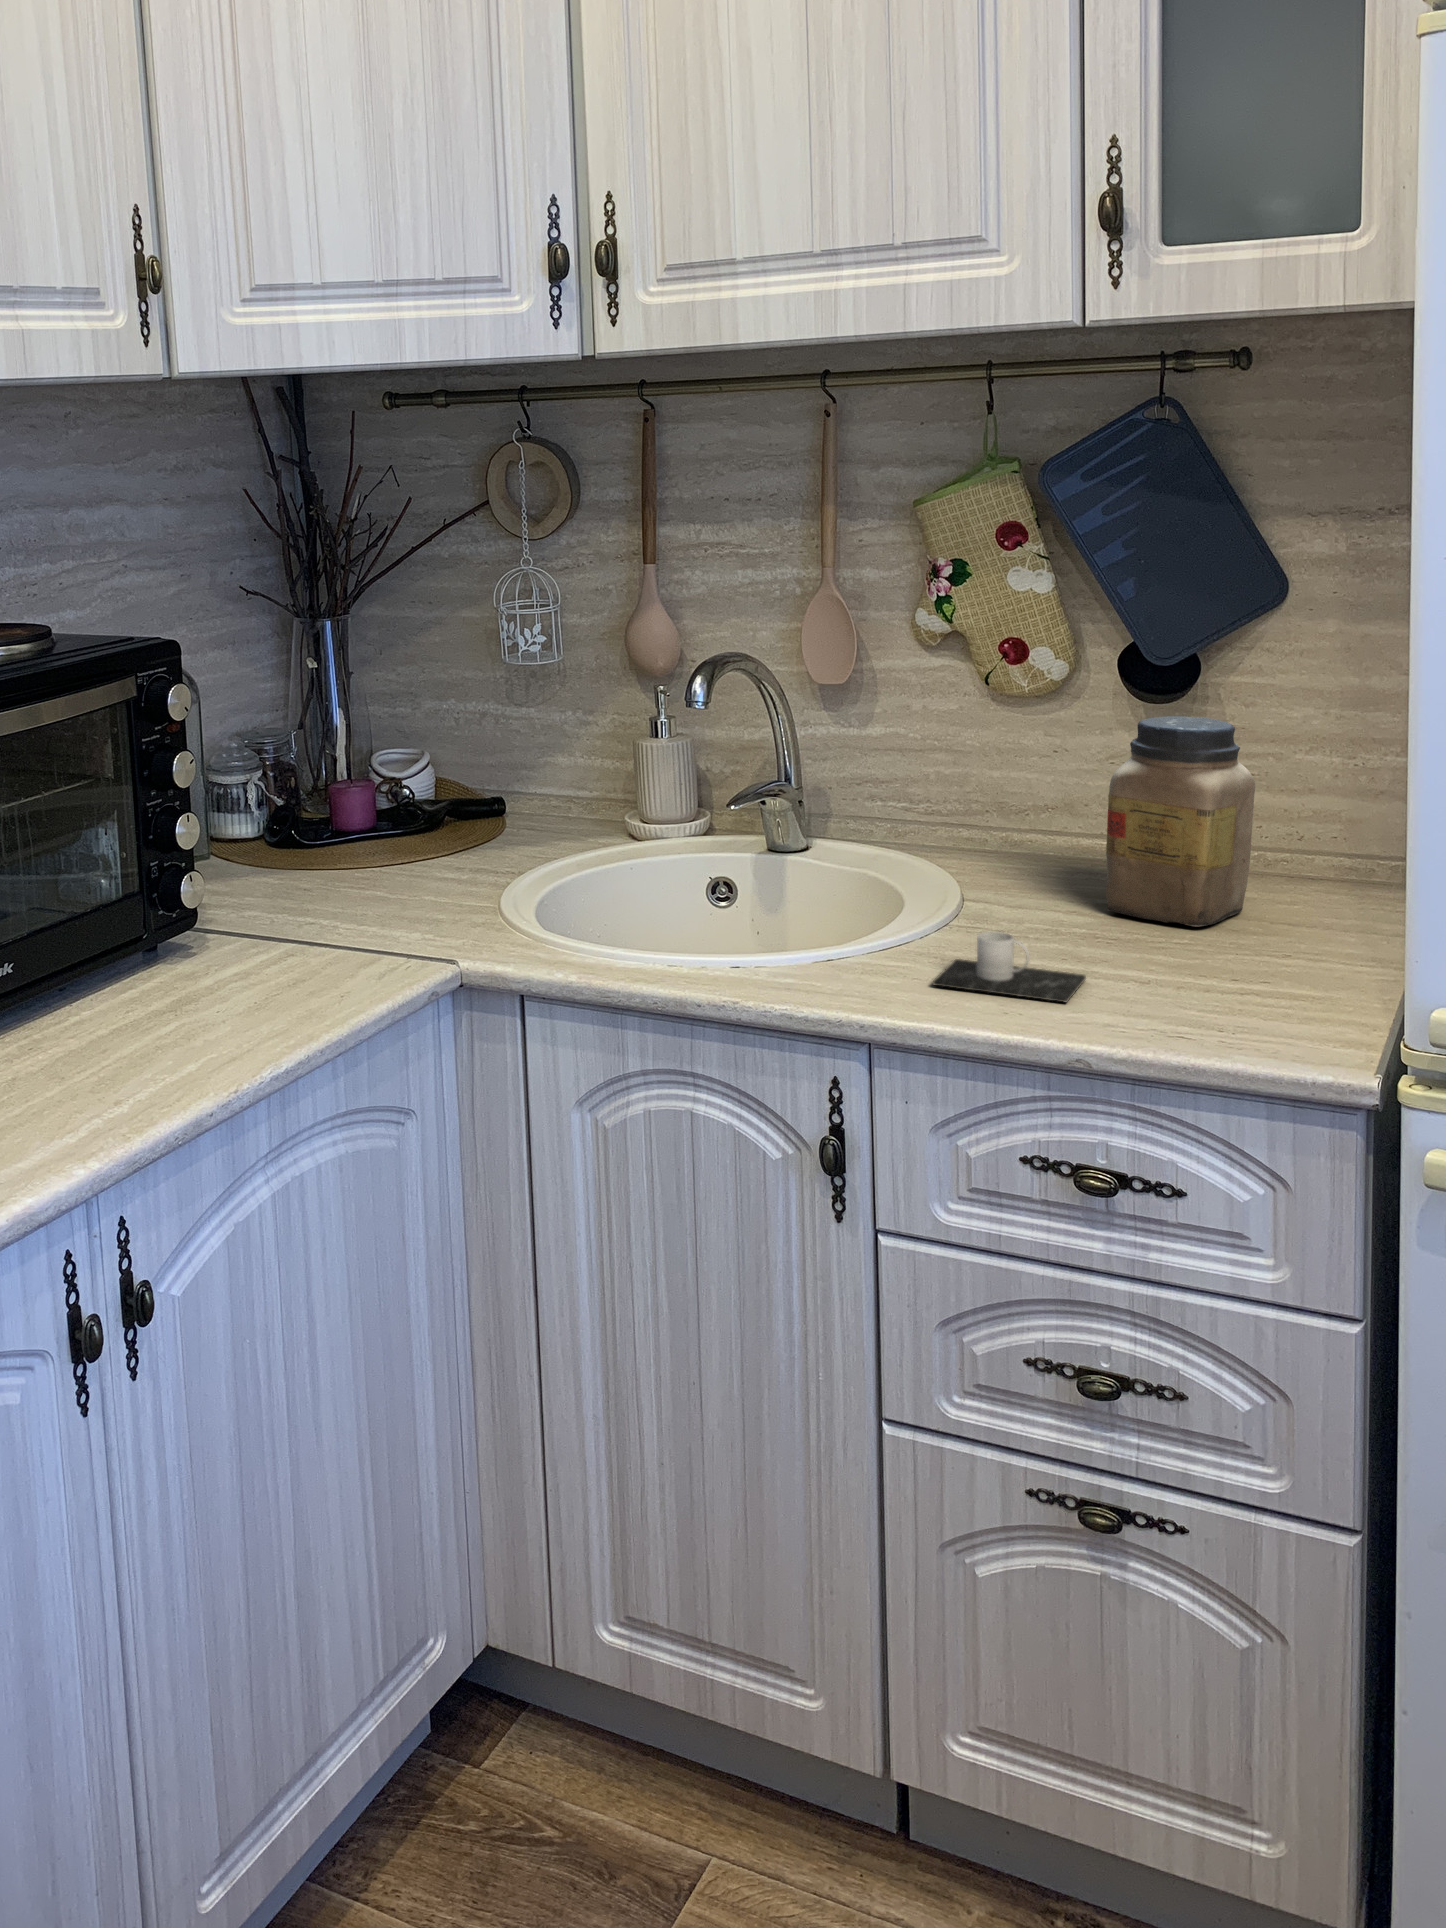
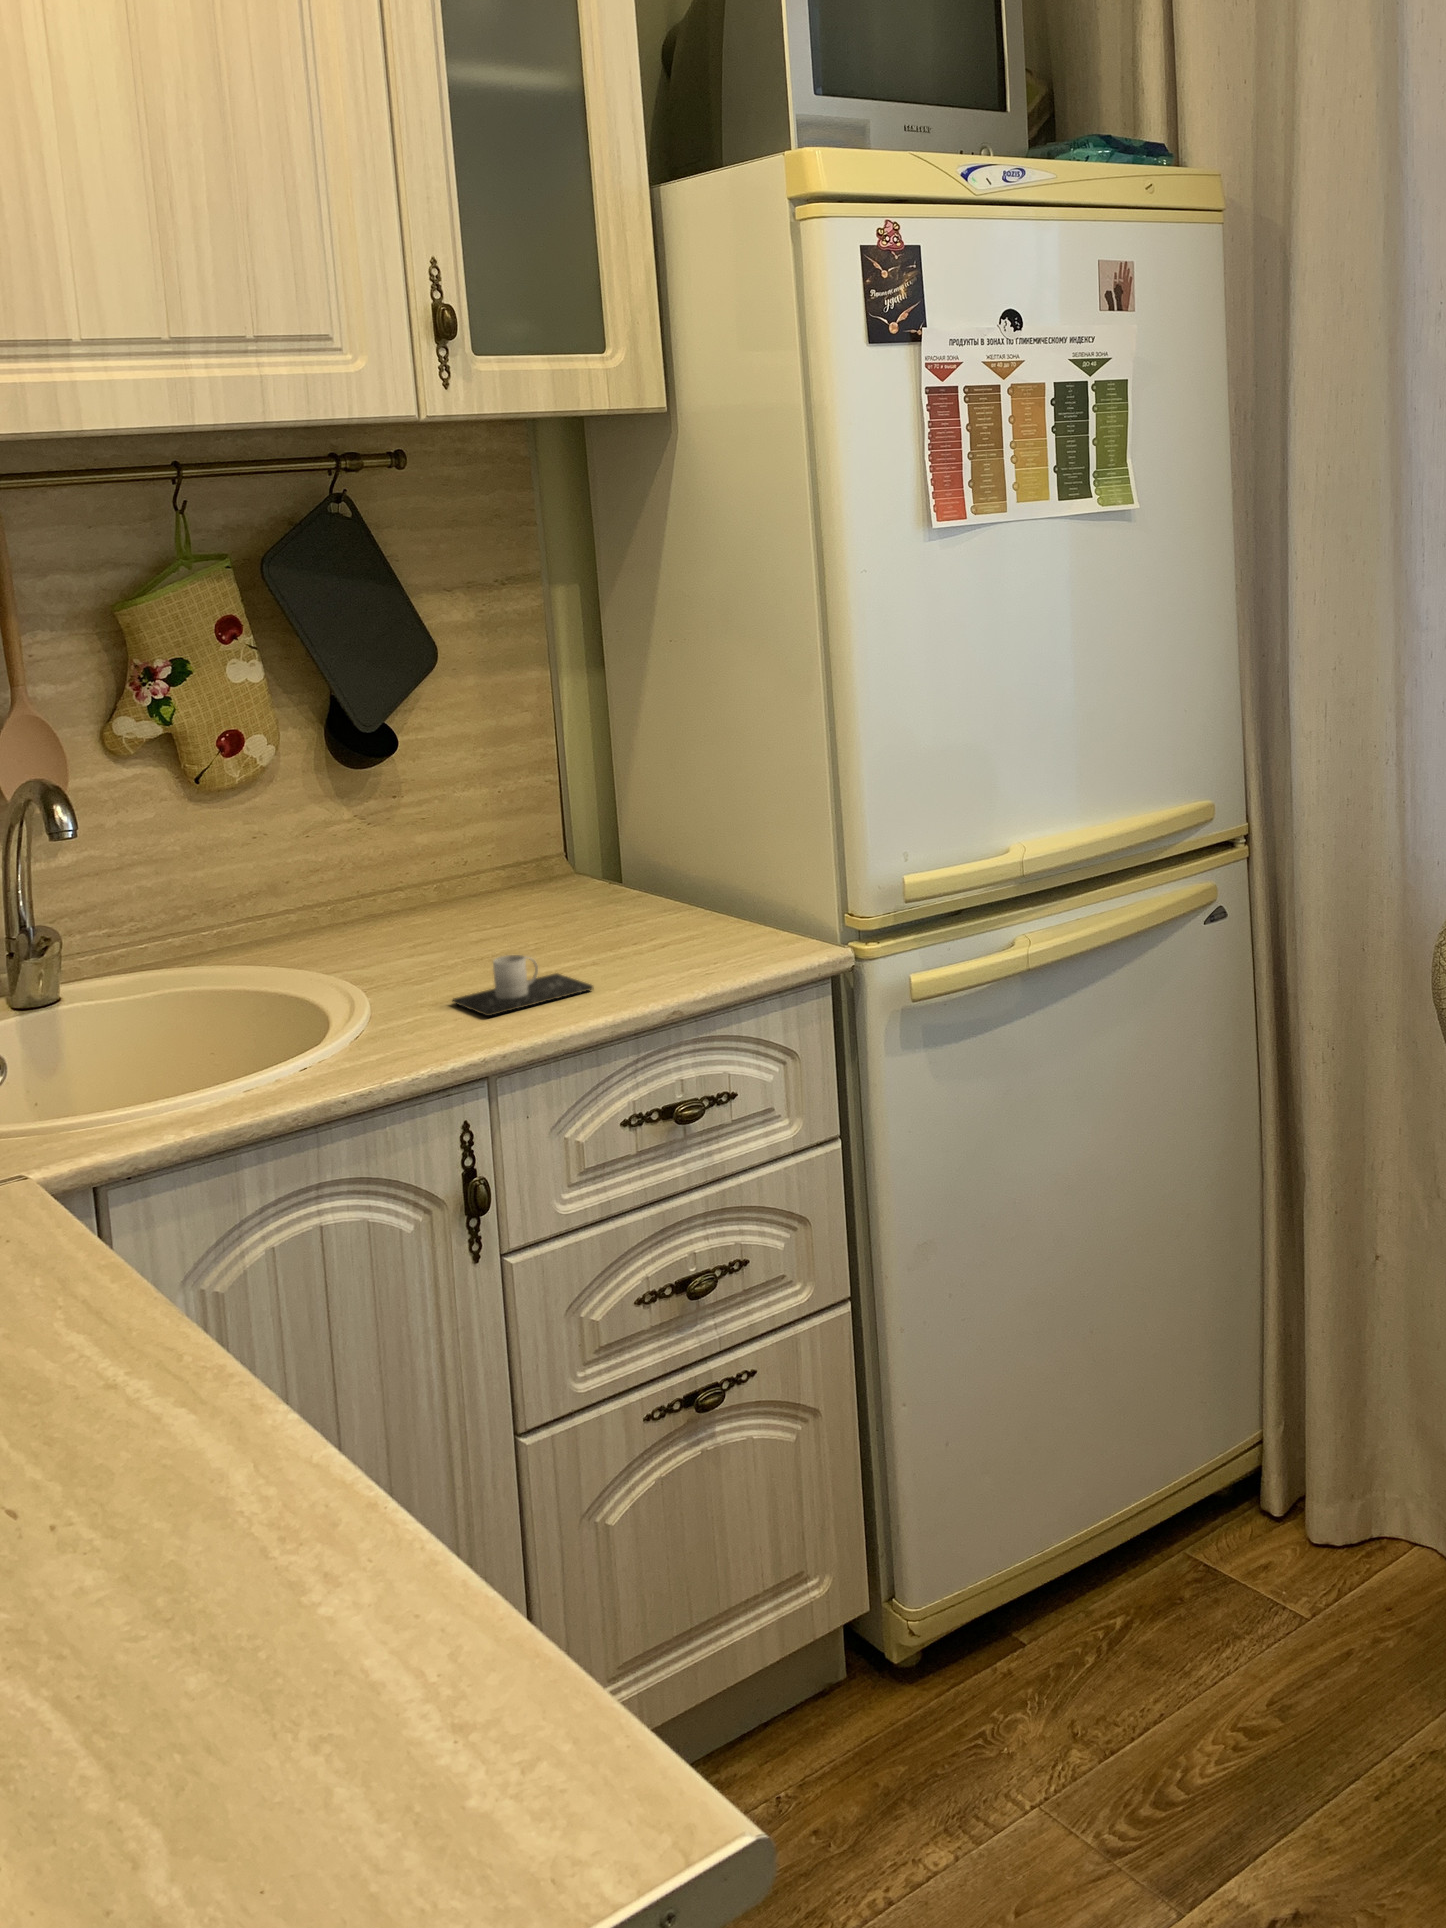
jar: present [1106,716,1255,927] -> none [405,760,523,946]

